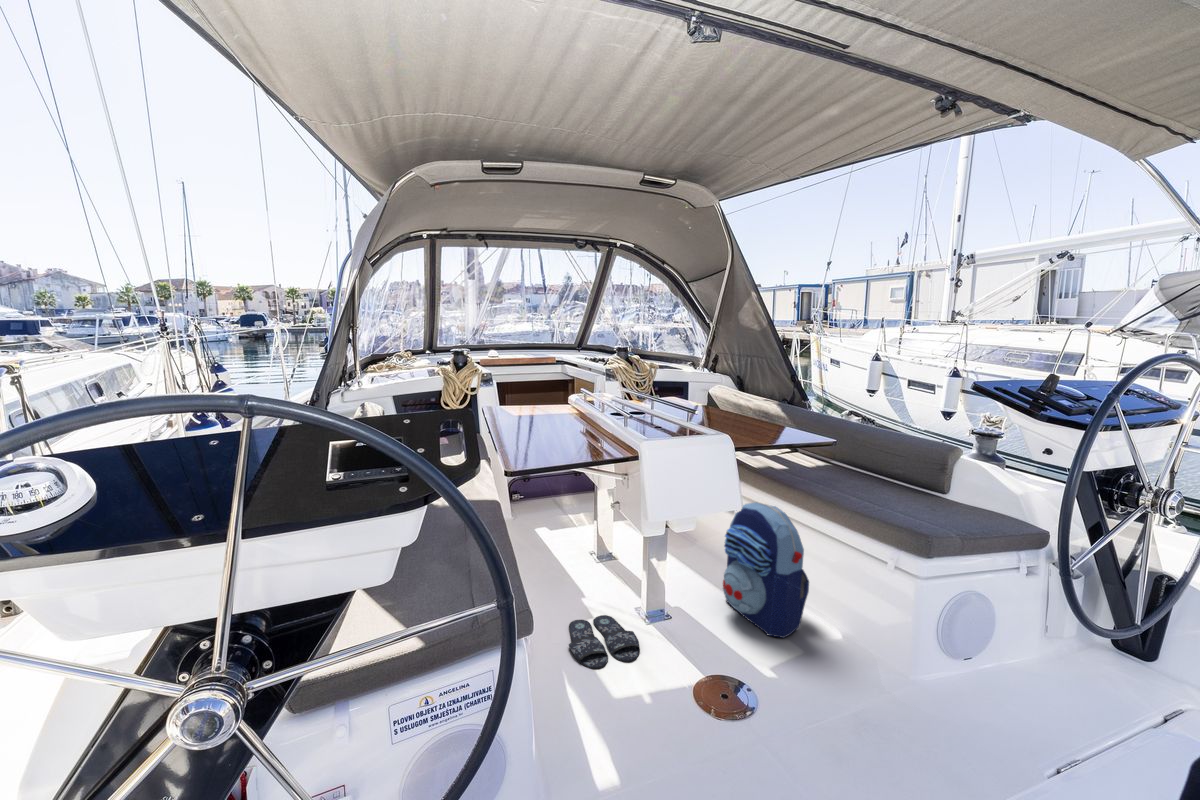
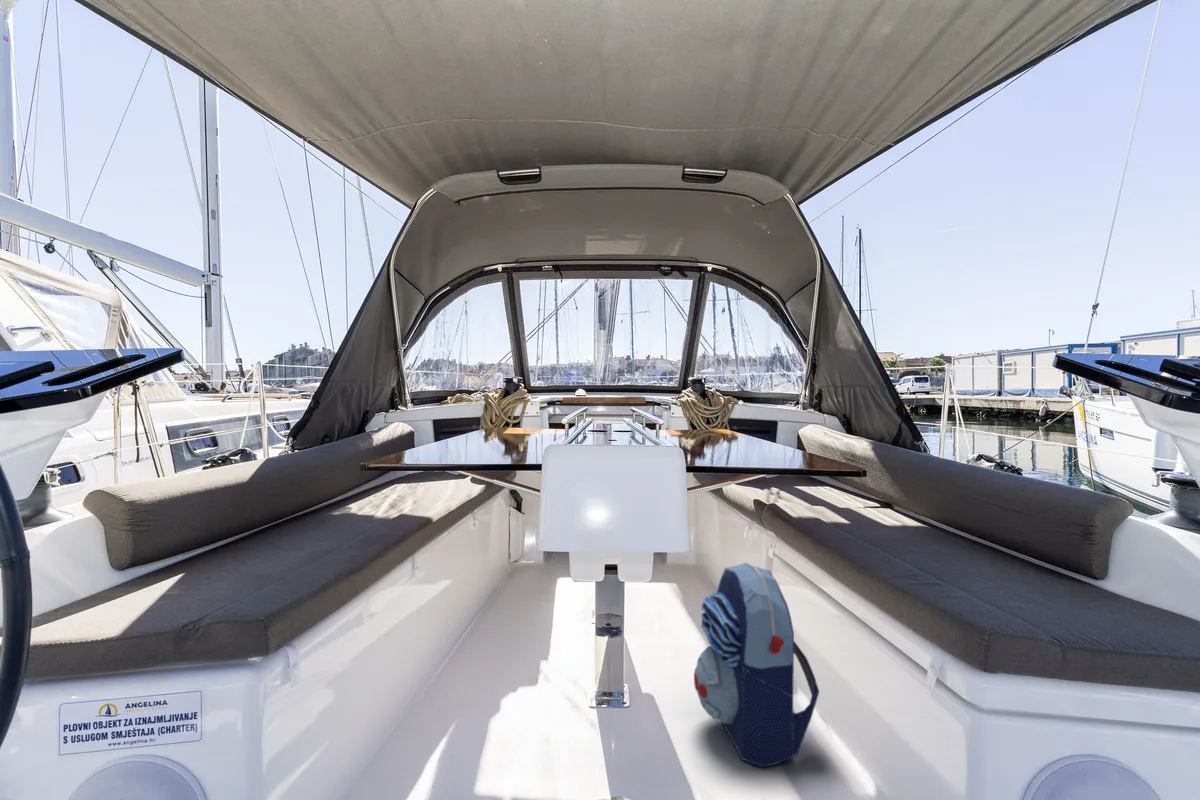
slippers: present [569,615,640,669] -> none [468,691,560,753]

